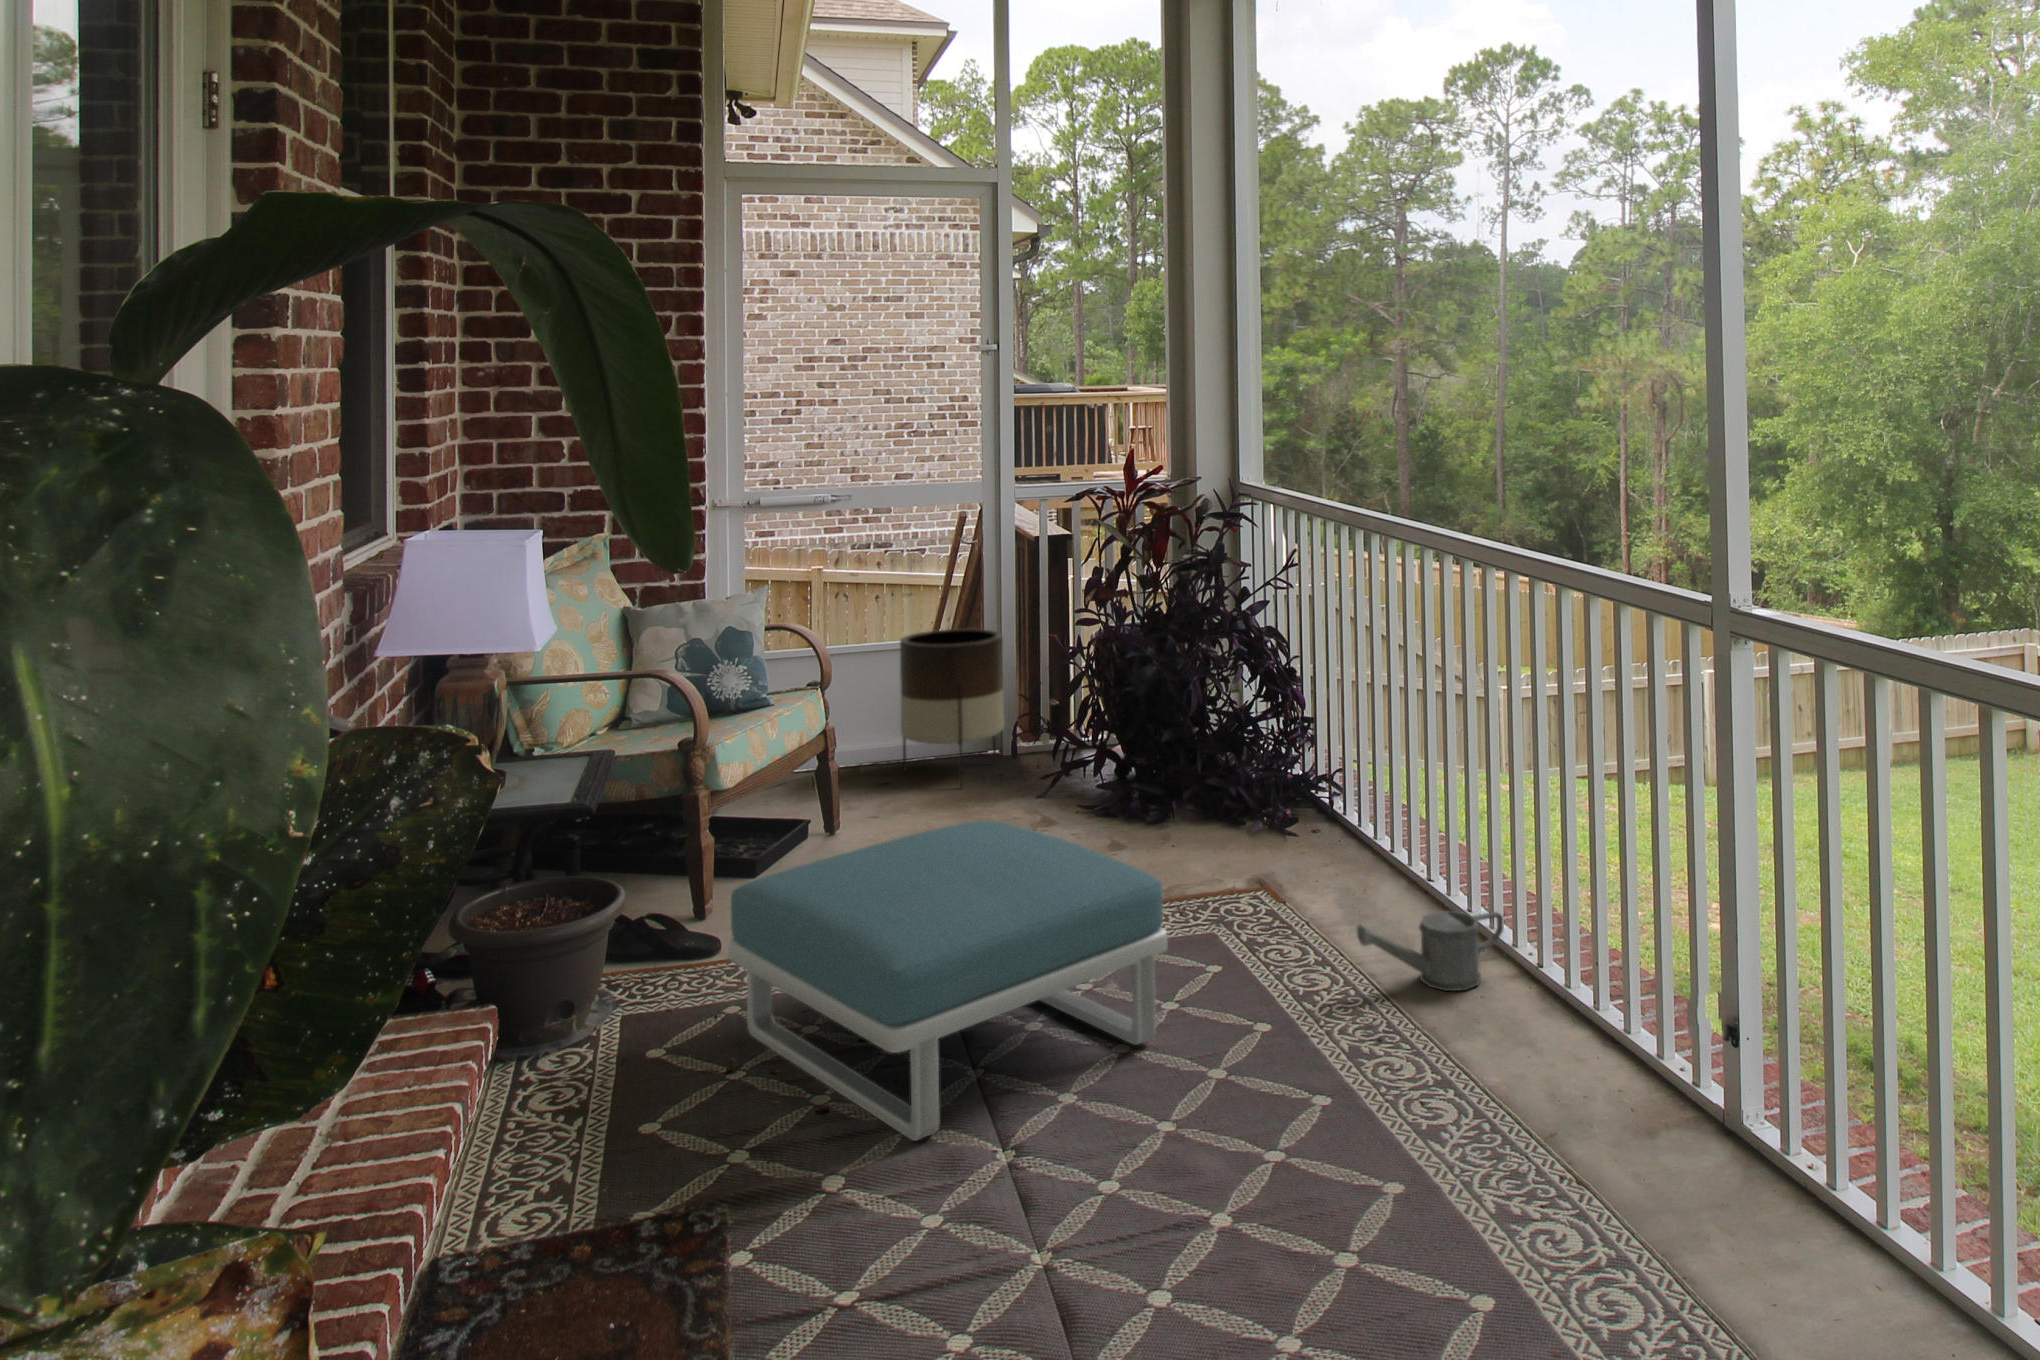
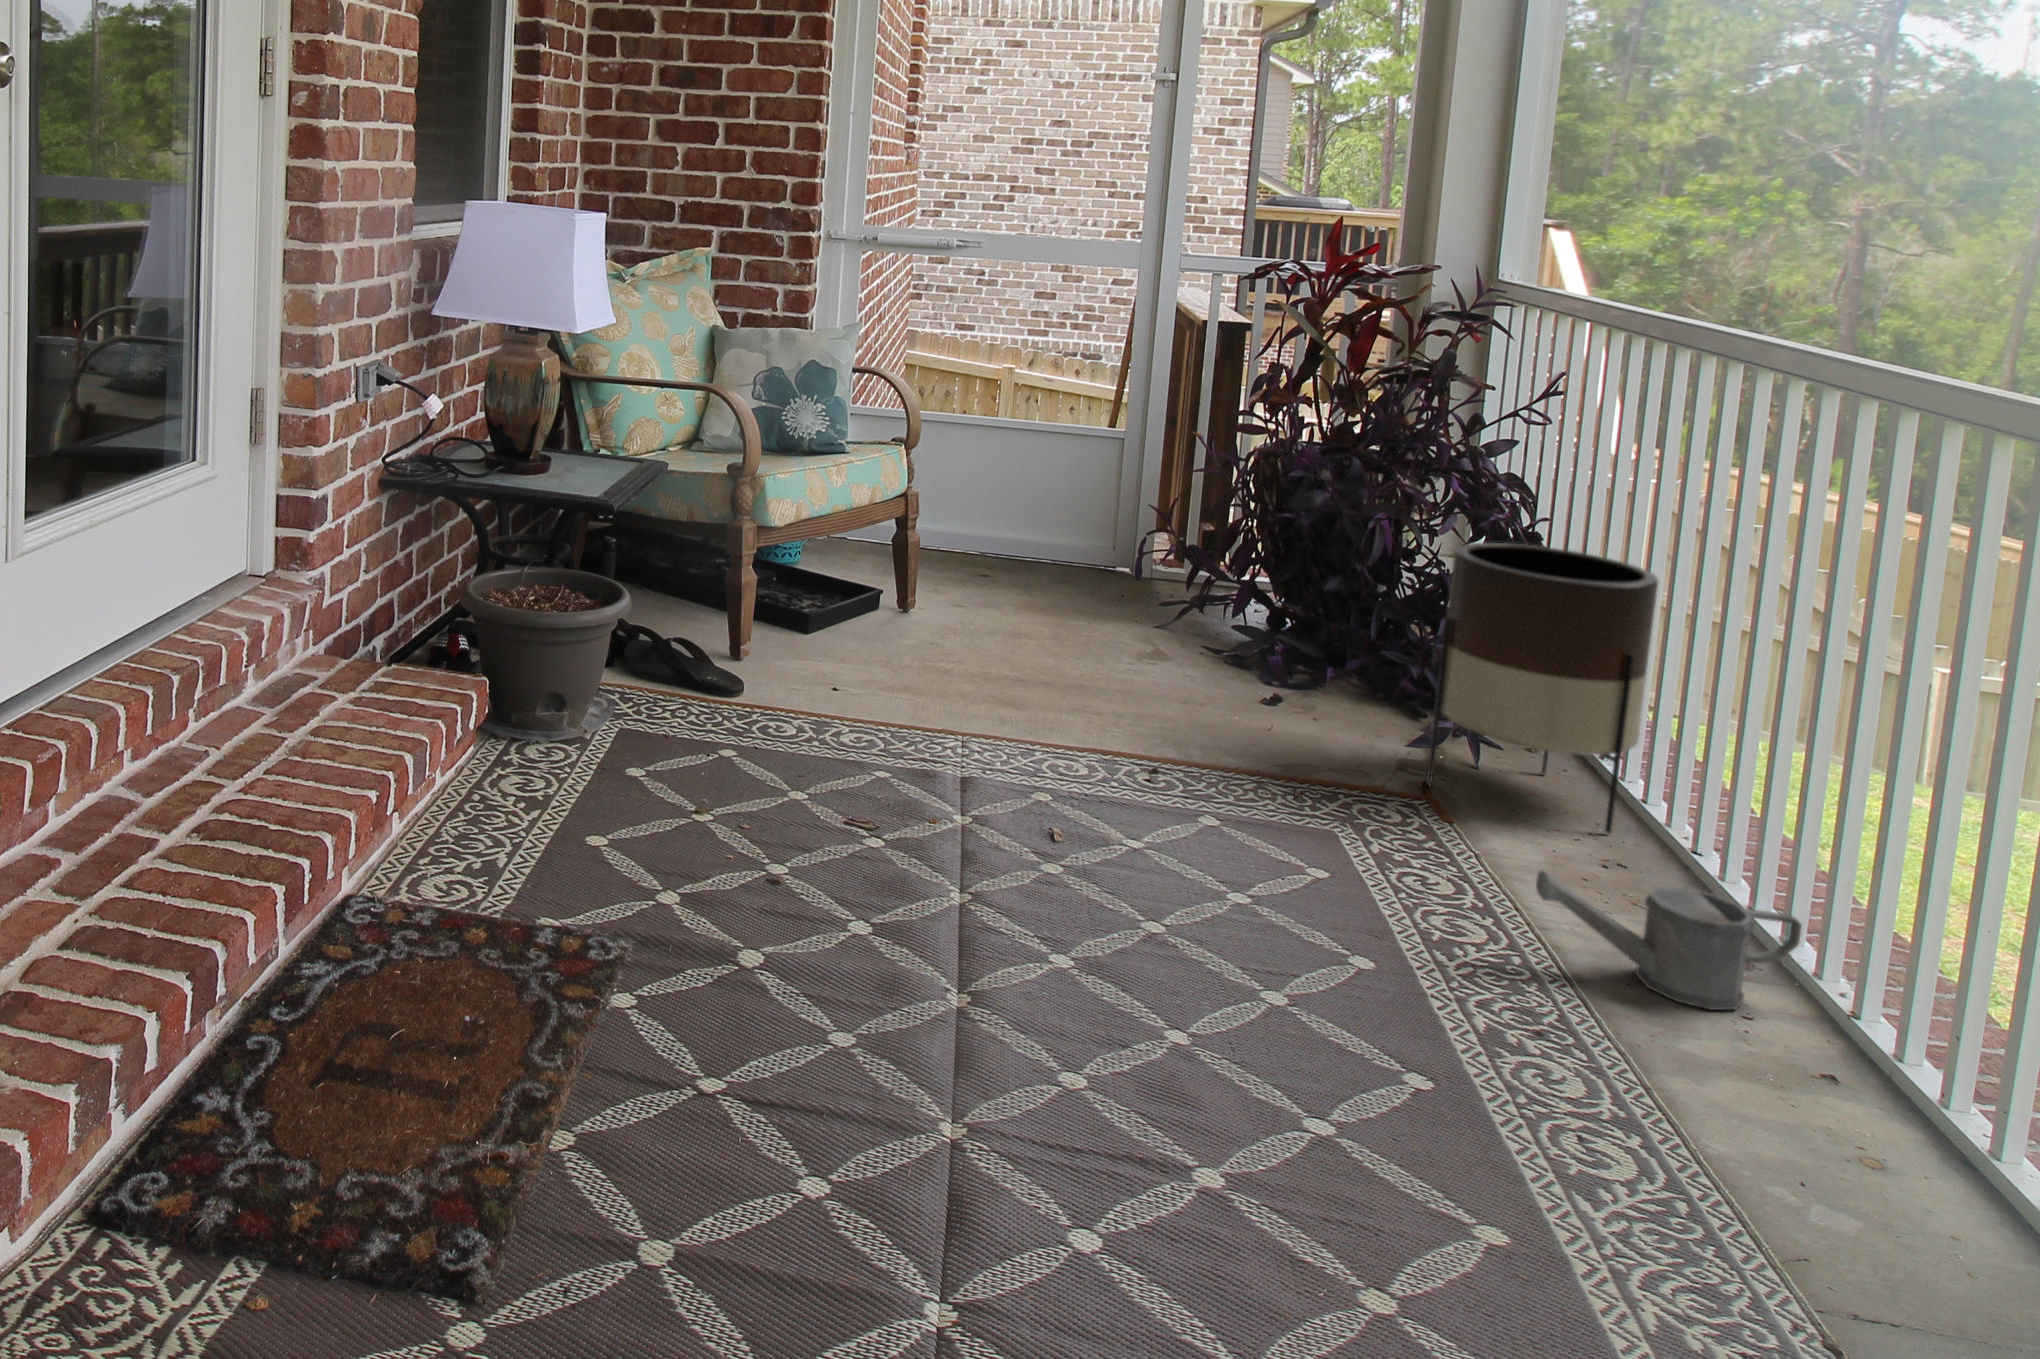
planter: present [900,629,1005,787] -> present [1426,543,1658,833]
footstool: present [728,821,1167,1141] -> none [714,612,1234,947]

